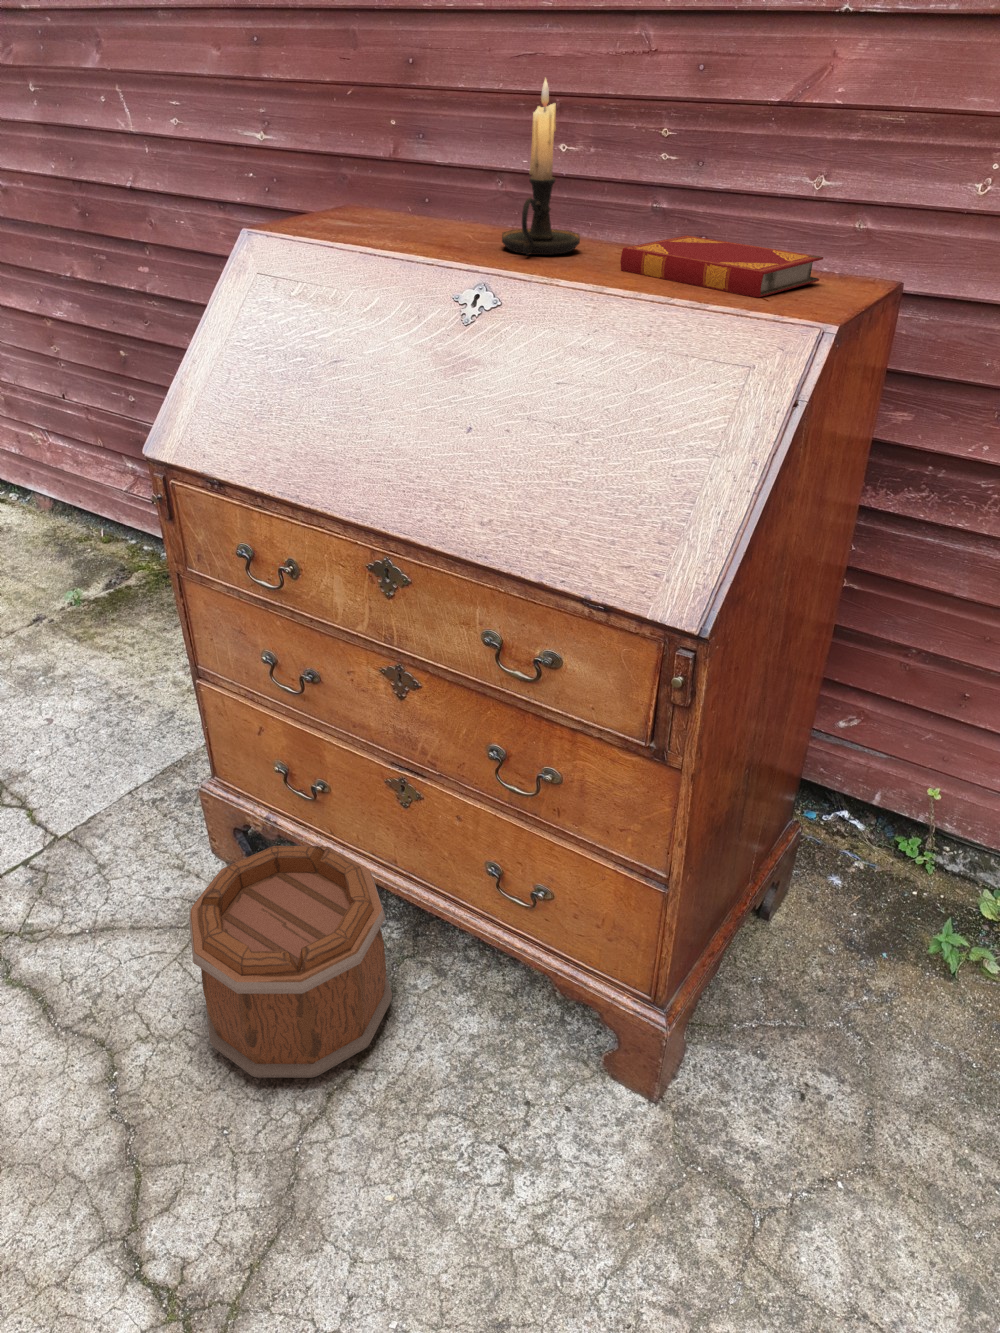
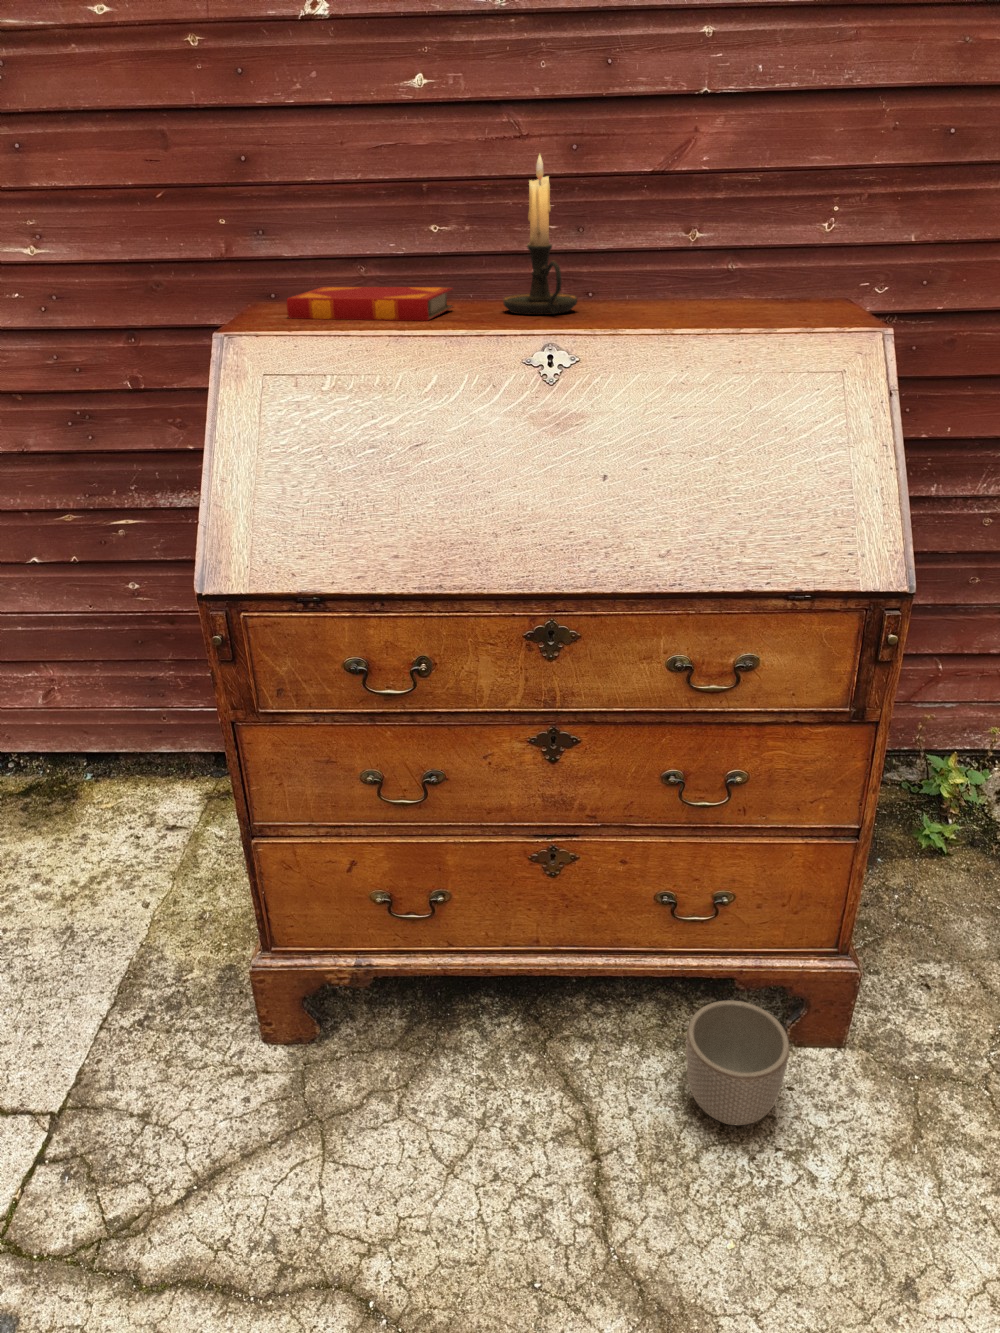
hardback book: present [621,235,823,298] -> present [287,287,453,321]
bucket: present [189,846,392,1078] -> none [389,952,603,1217]
planter: none [453,989,555,1115] -> present [686,1000,789,1125]

